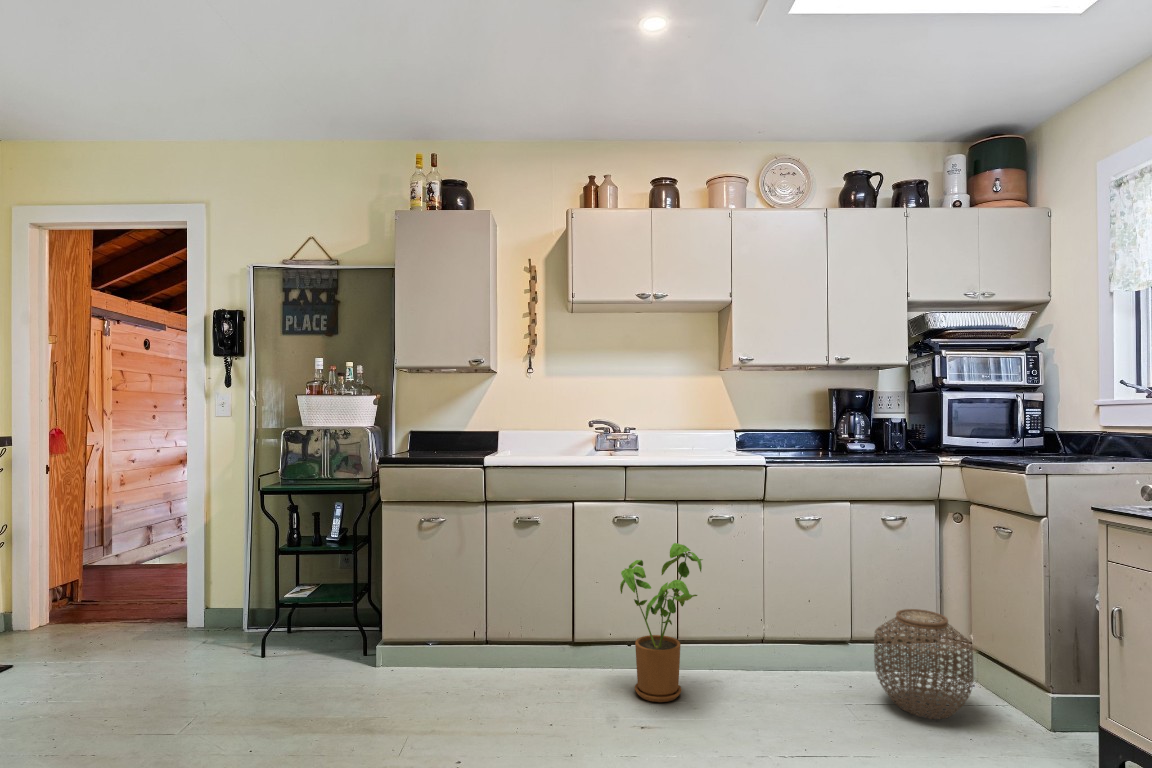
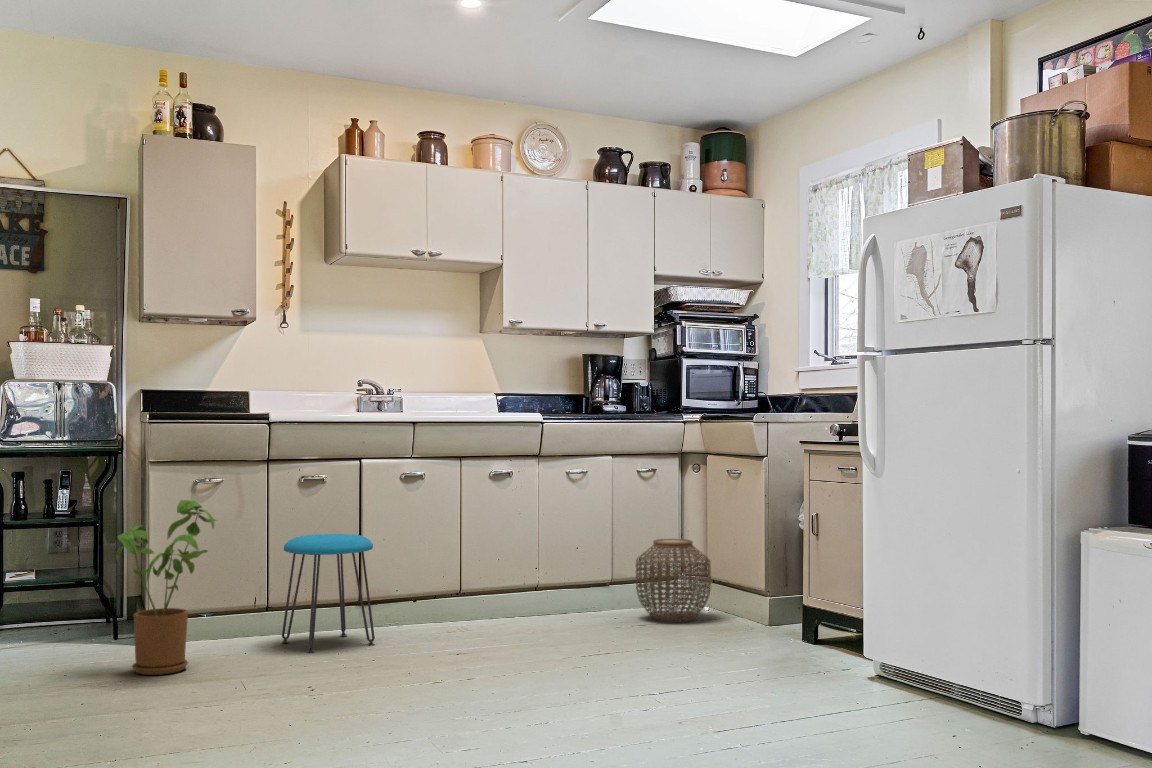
house plant: present [620,543,703,702] -> present [116,500,216,675]
stool: none [480,581,567,714] -> present [282,534,375,653]

